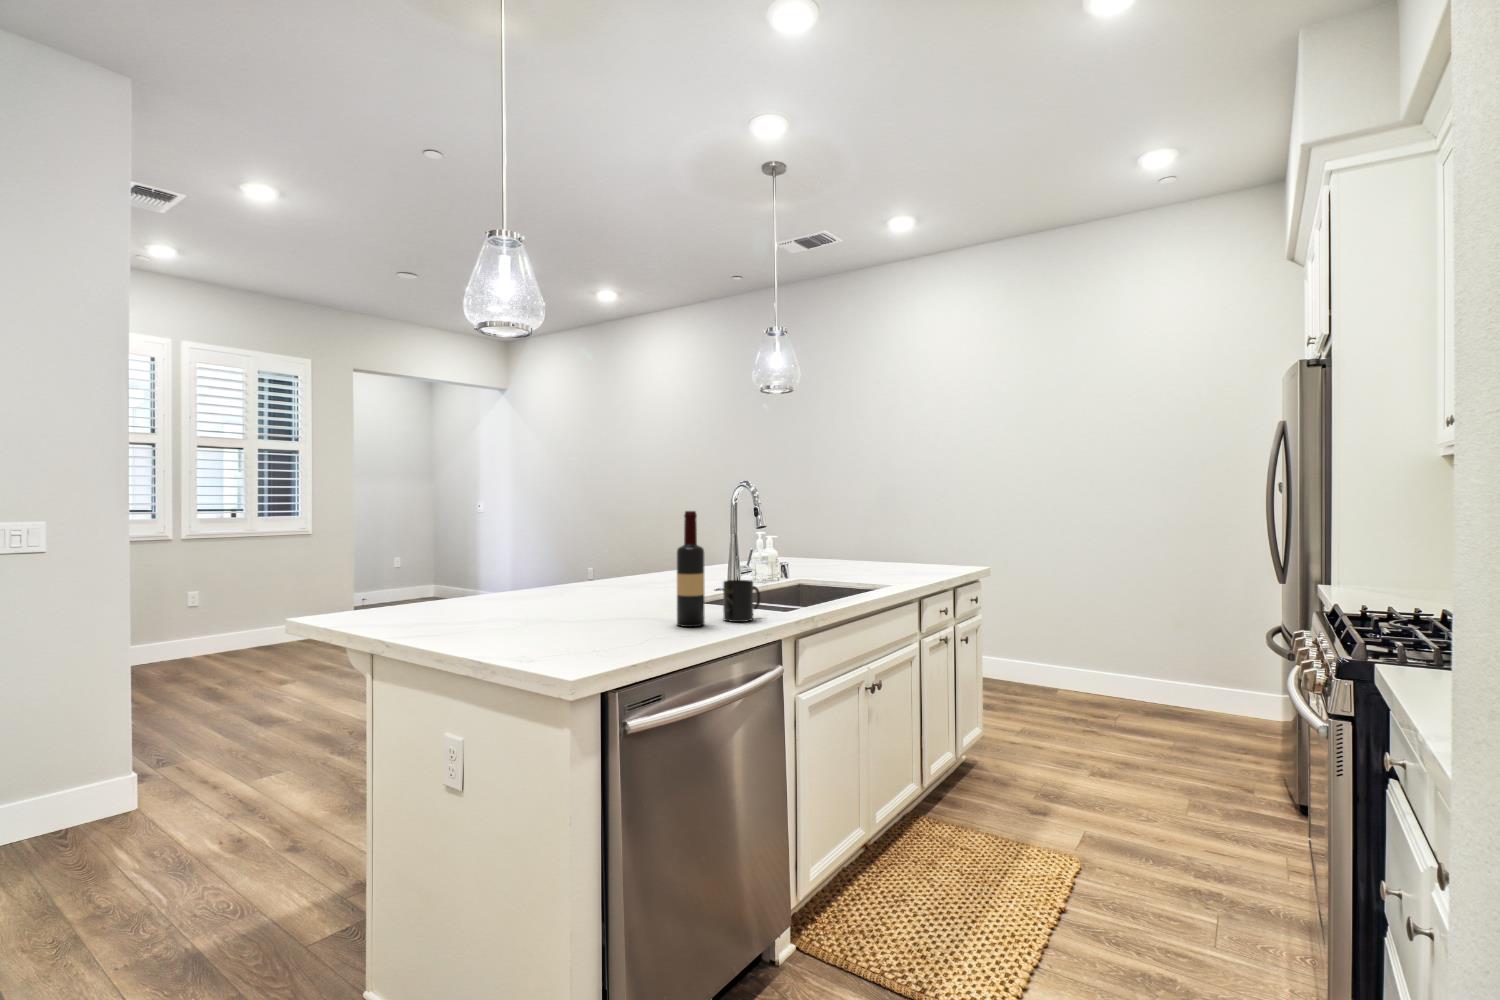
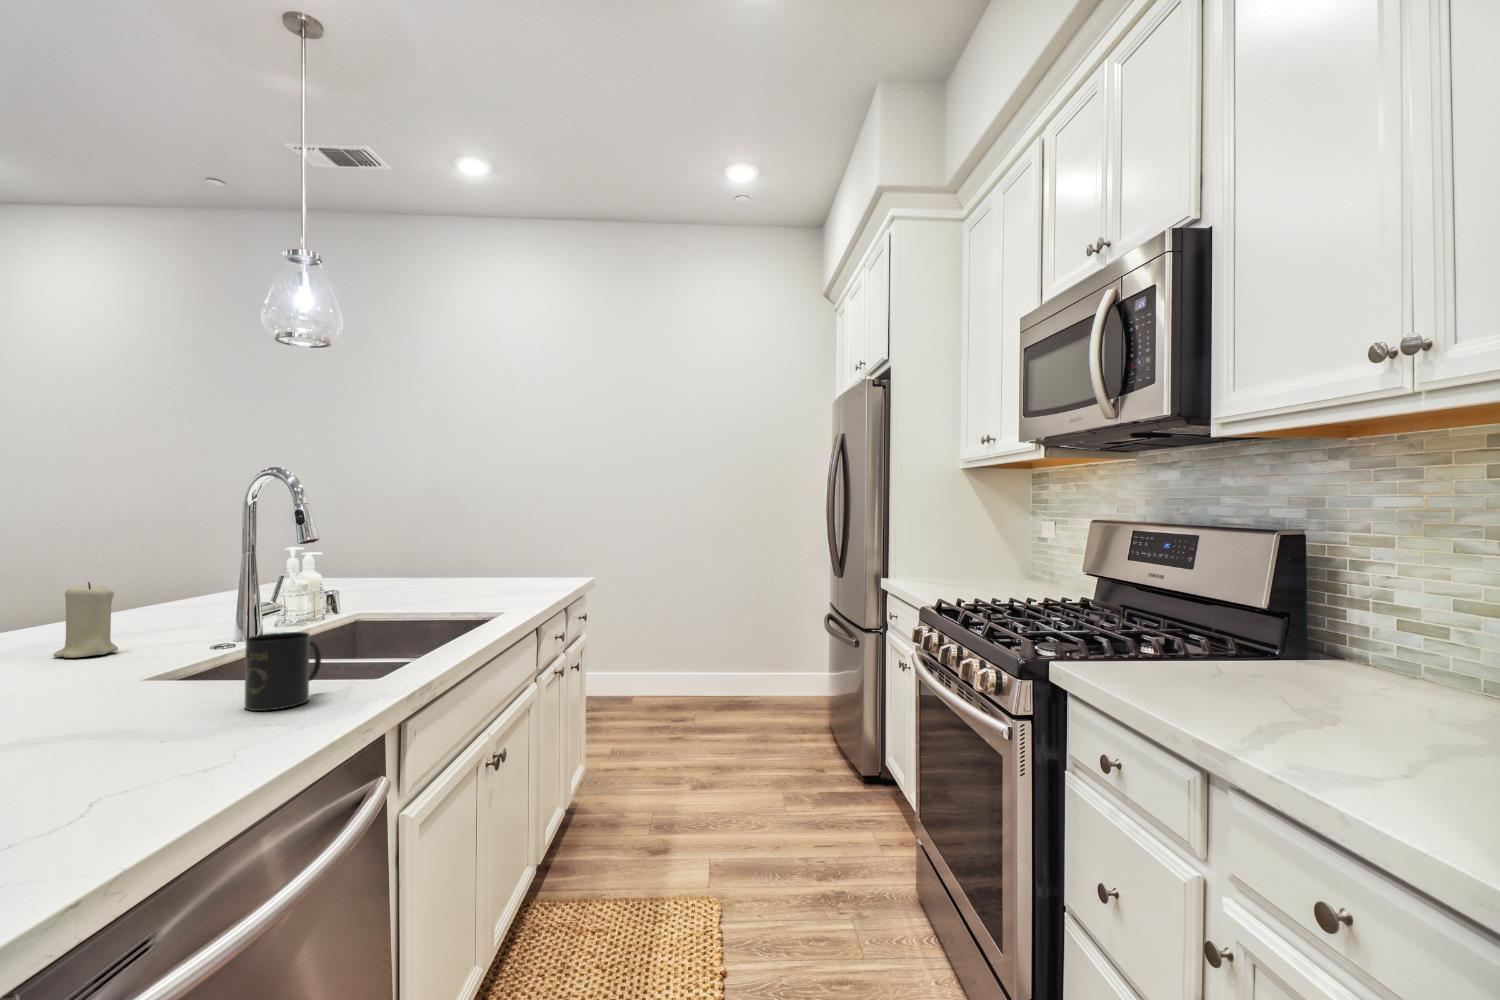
wine bottle: present [677,511,705,627] -> none [131,511,206,742]
candle: none [647,547,673,589] -> present [53,582,118,658]

